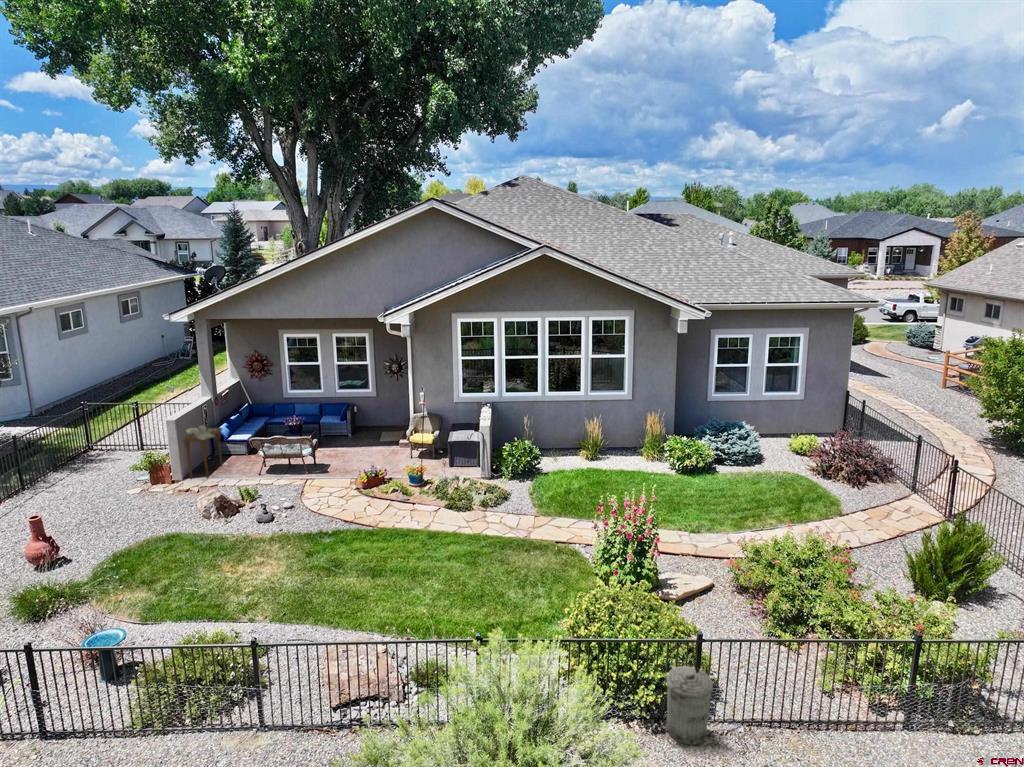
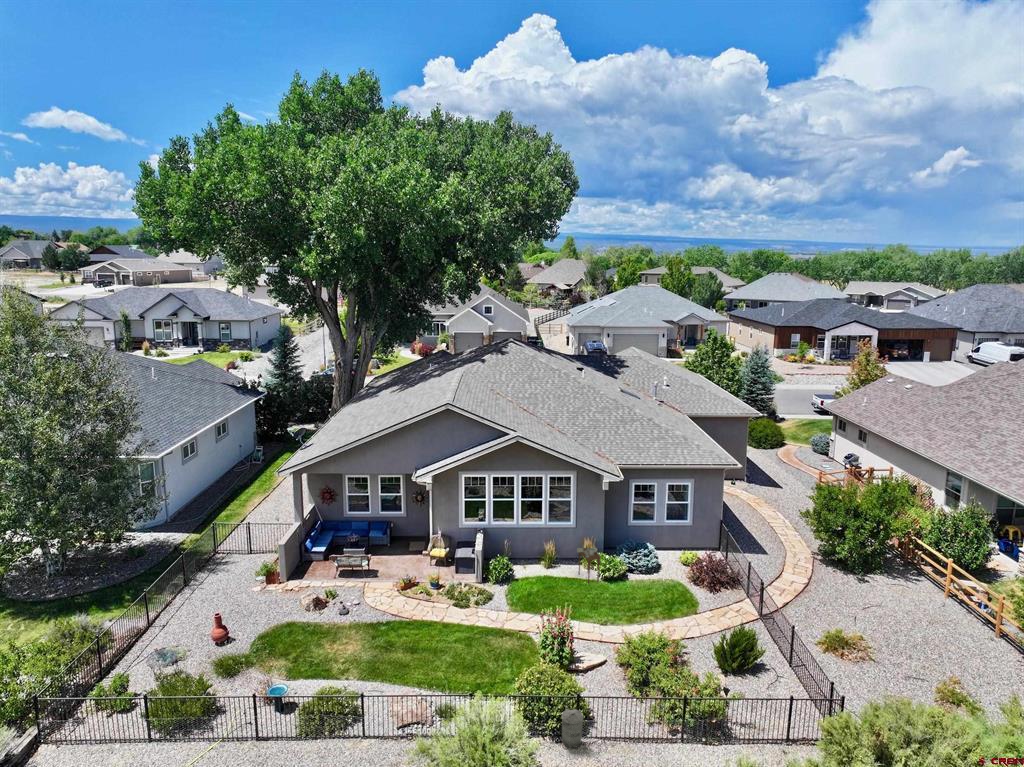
side table: present [183,425,223,479] -> present [577,548,601,584]

